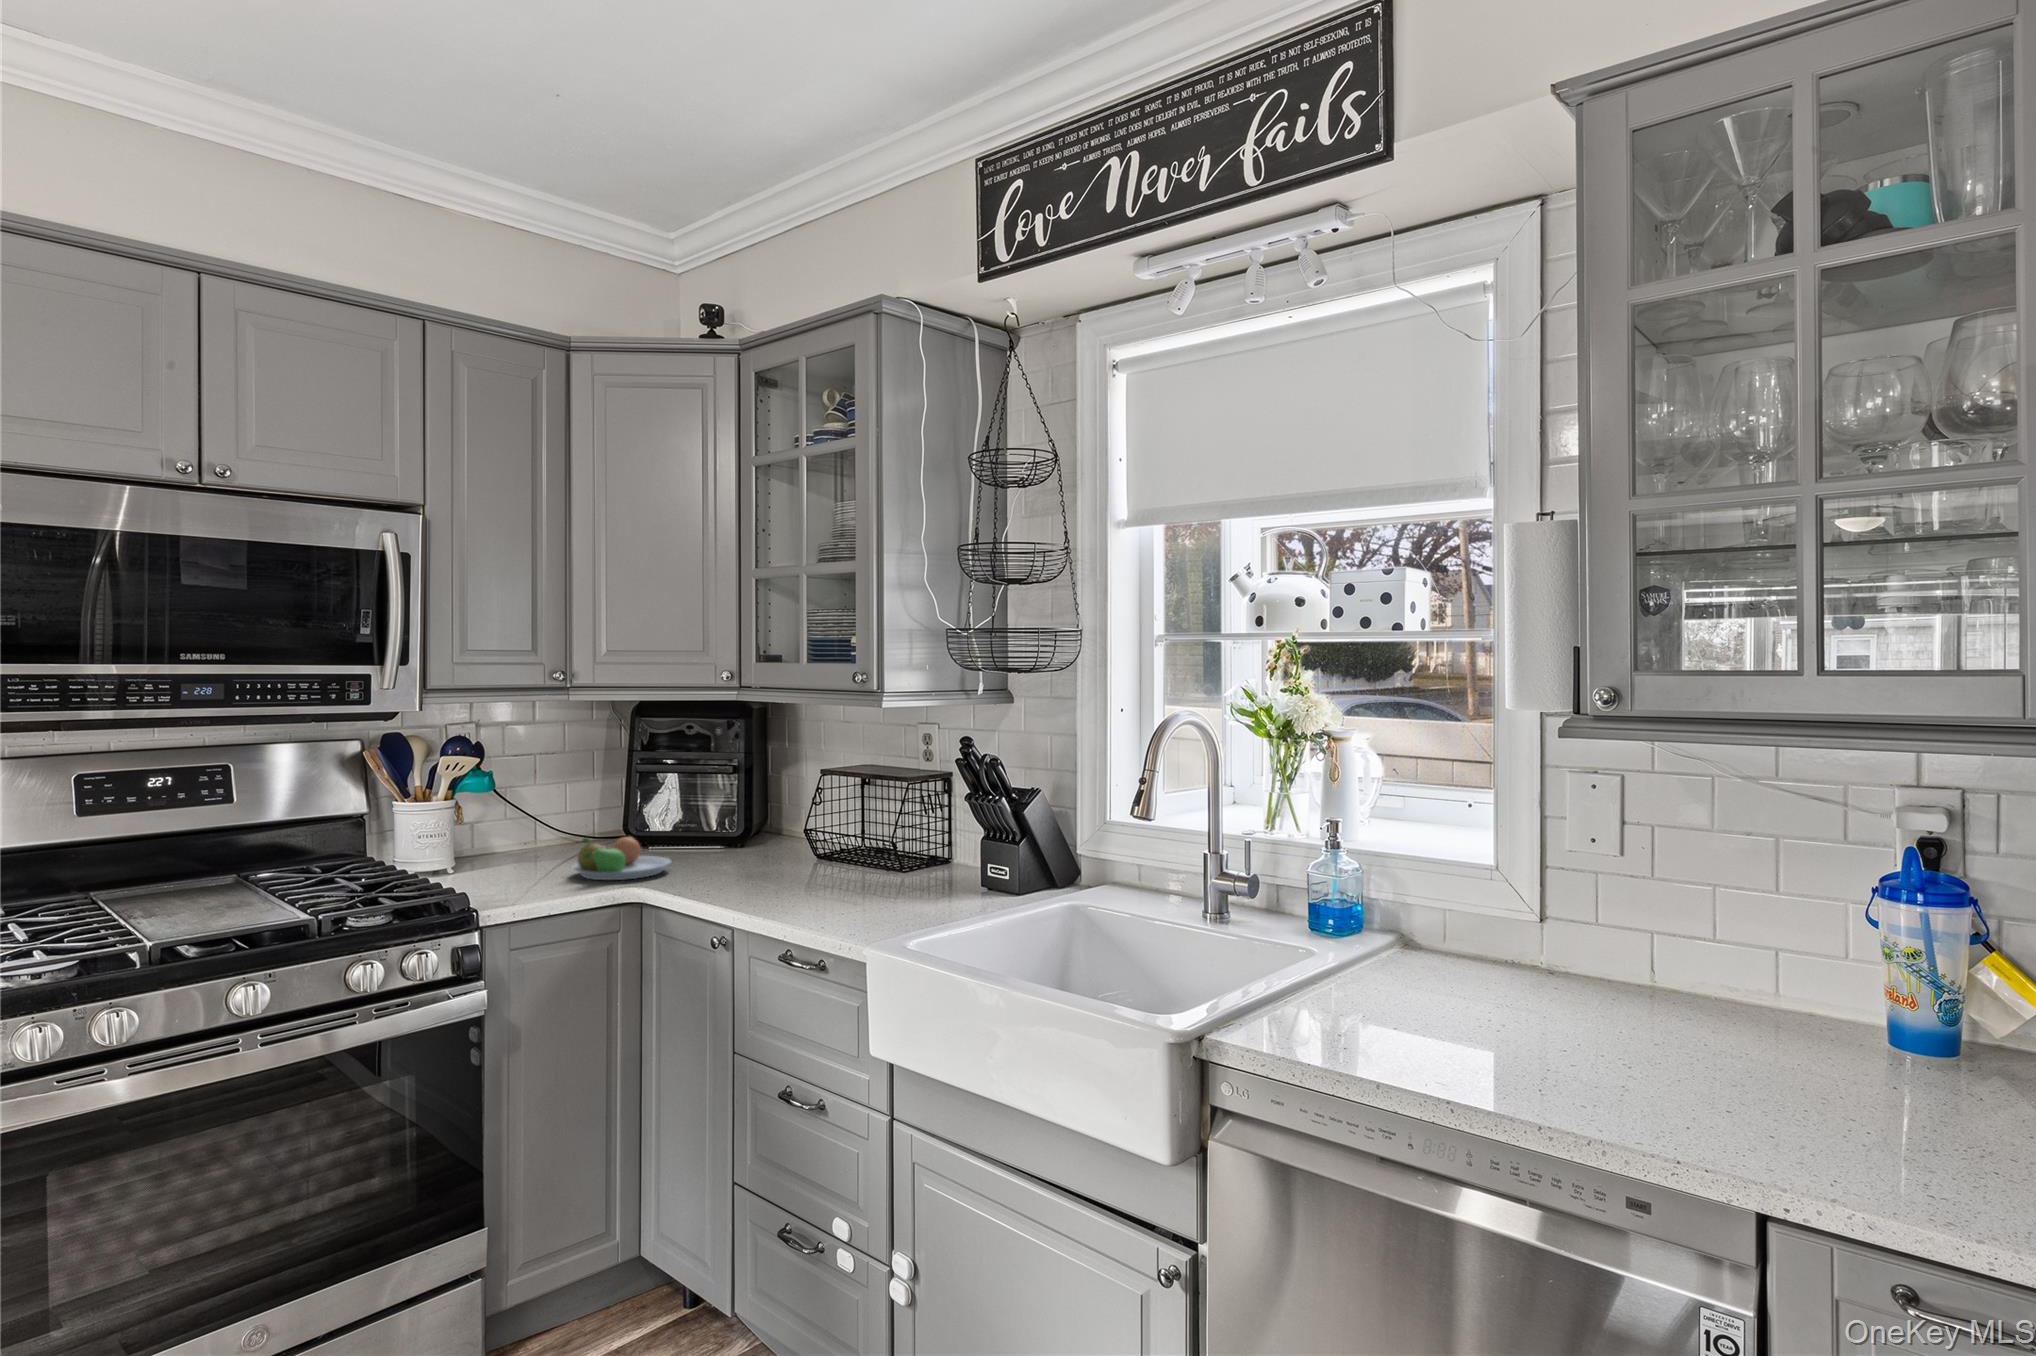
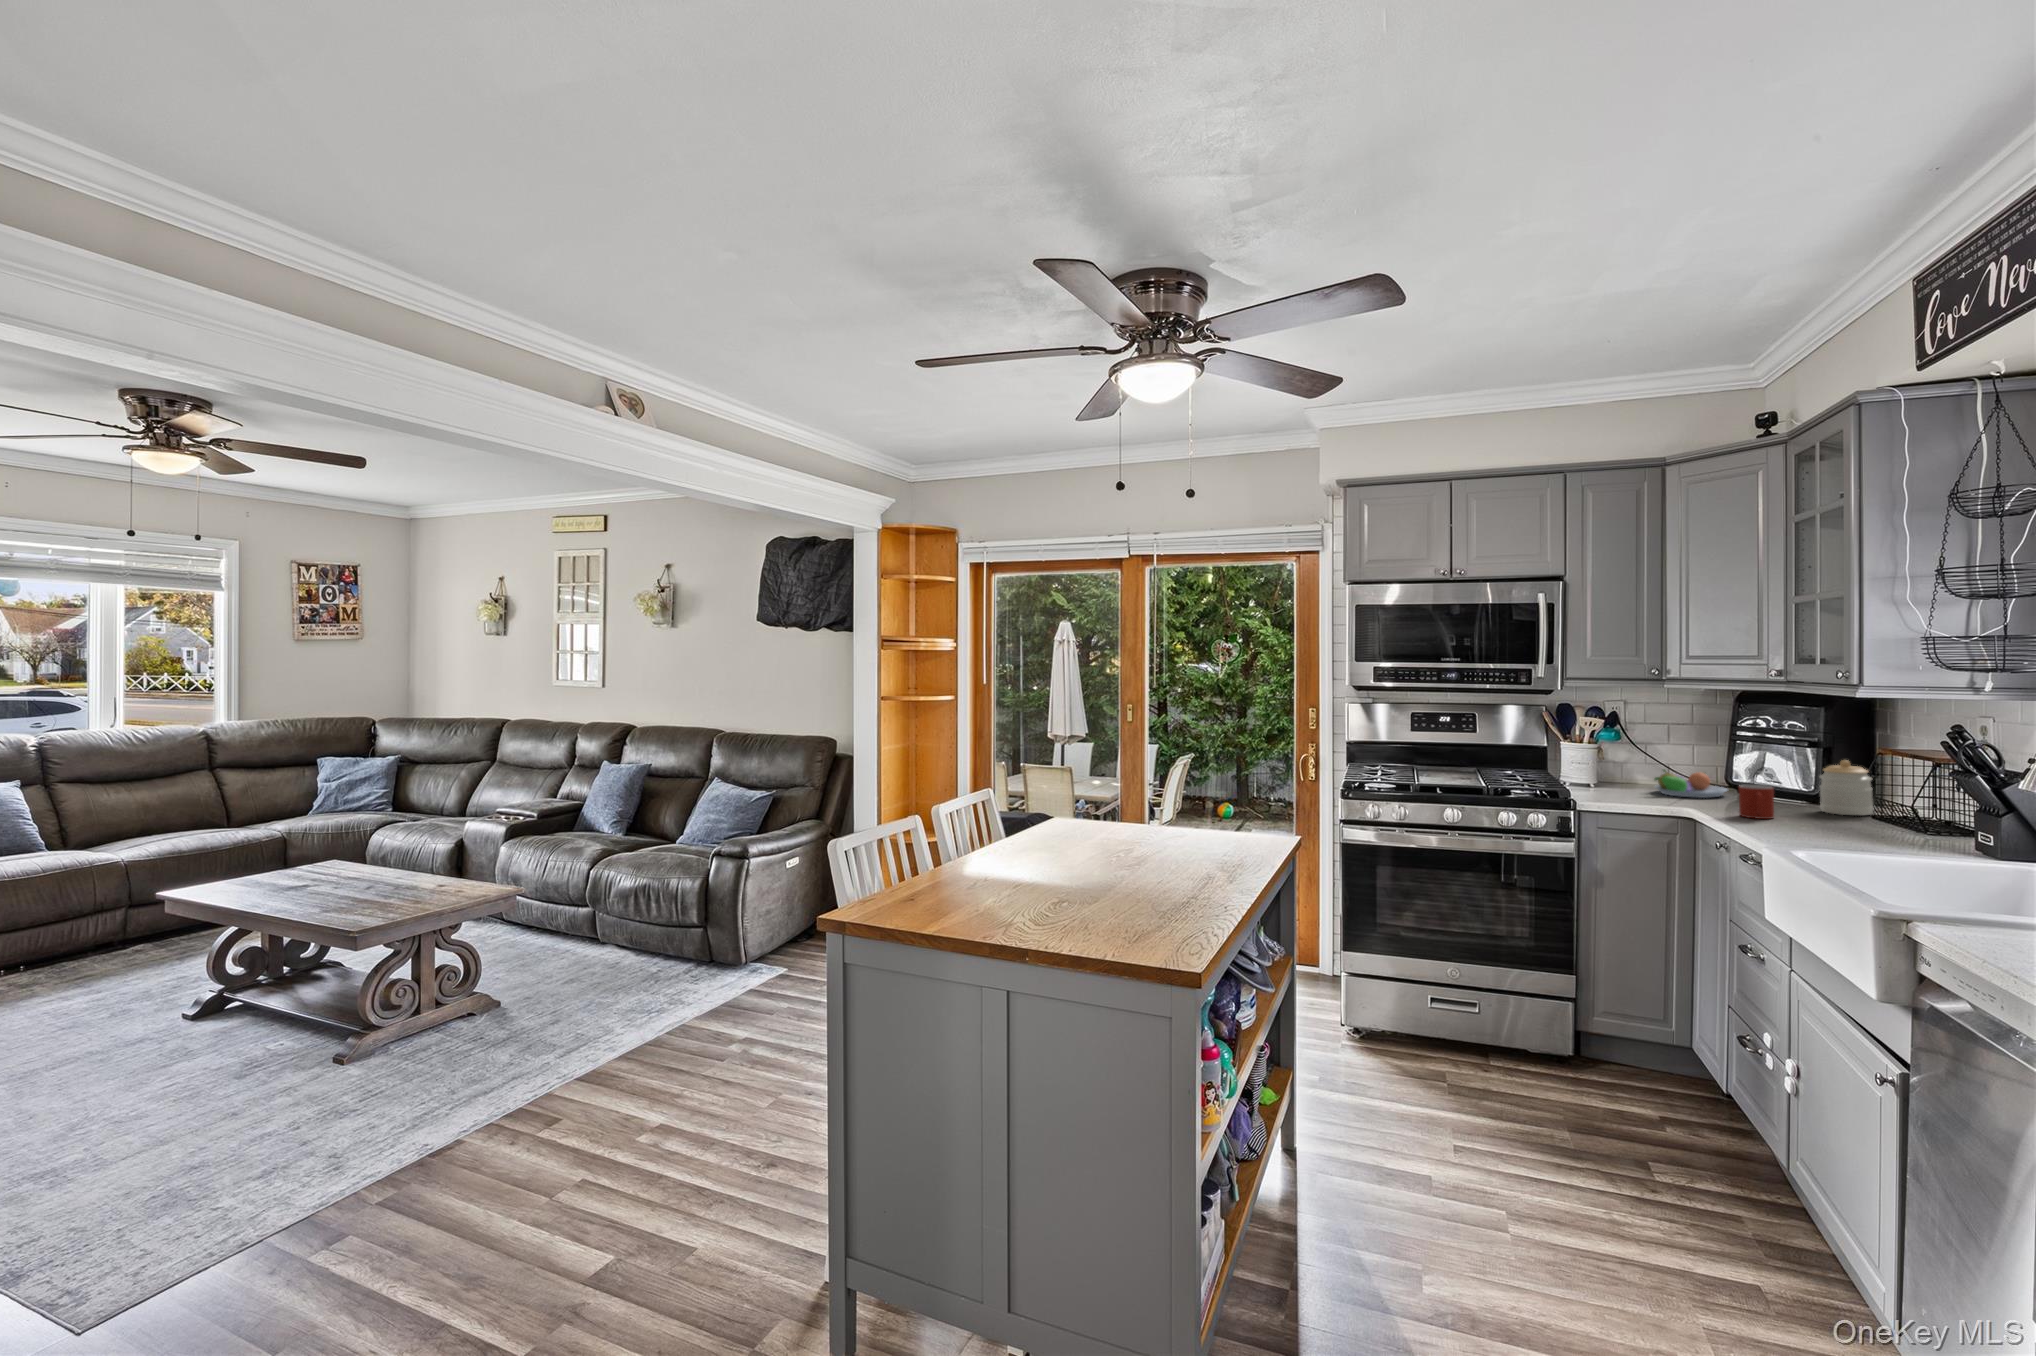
jar: none [798,800,852,876] -> present [1820,760,1873,815]
mug: none [741,848,782,901] -> present [1739,785,1774,819]

